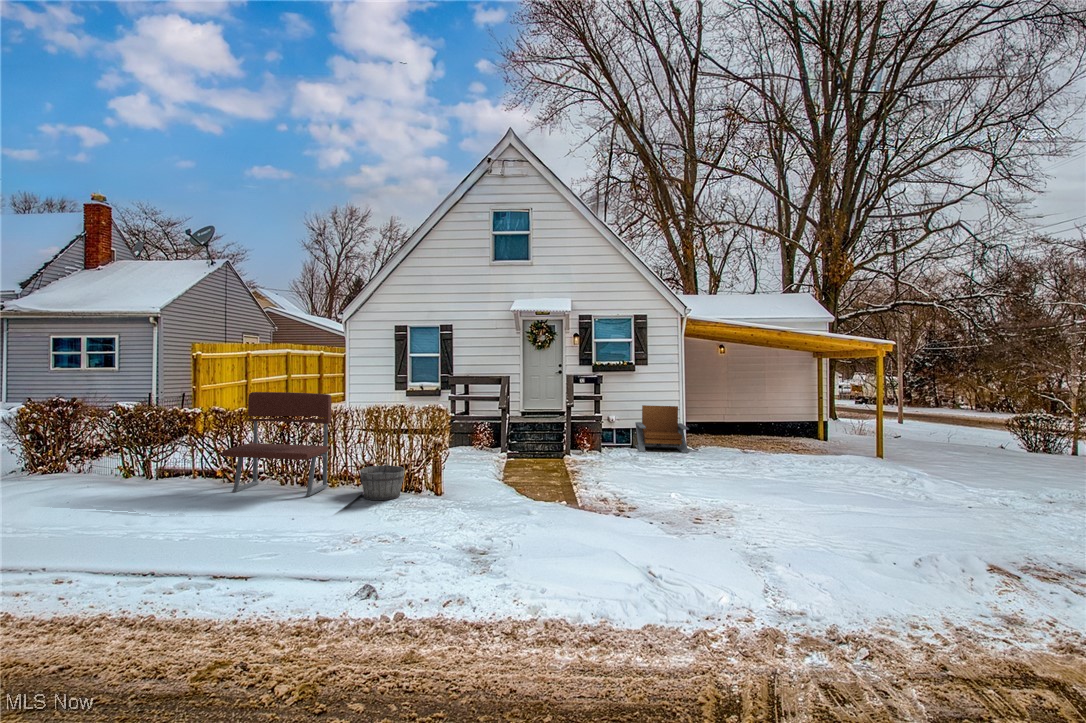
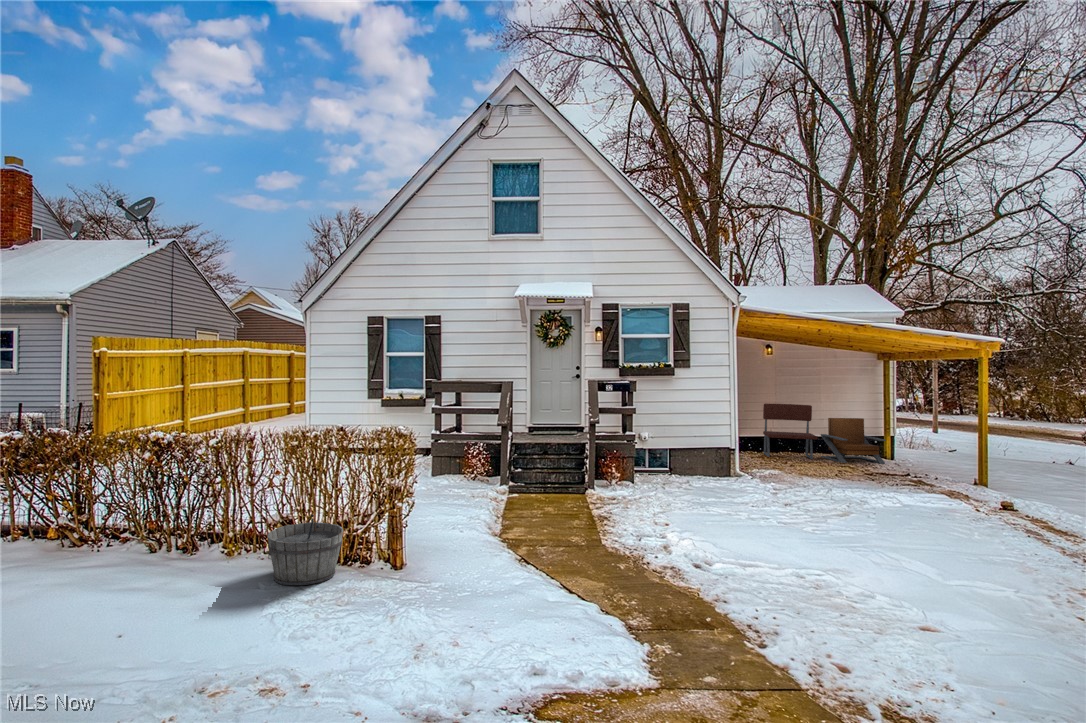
bench: present [222,392,331,496] -> present [763,403,817,459]
lounge chair: present [635,405,689,453] -> present [821,418,886,464]

